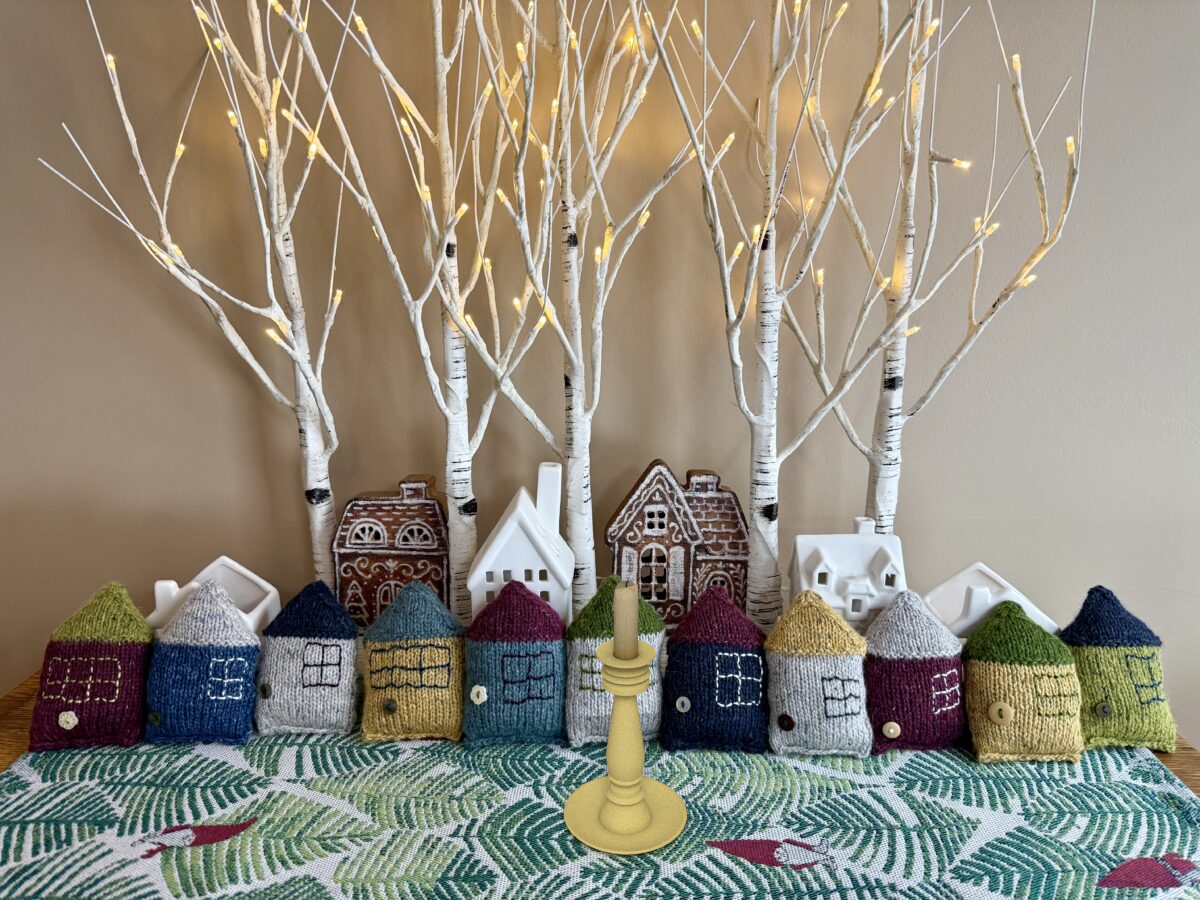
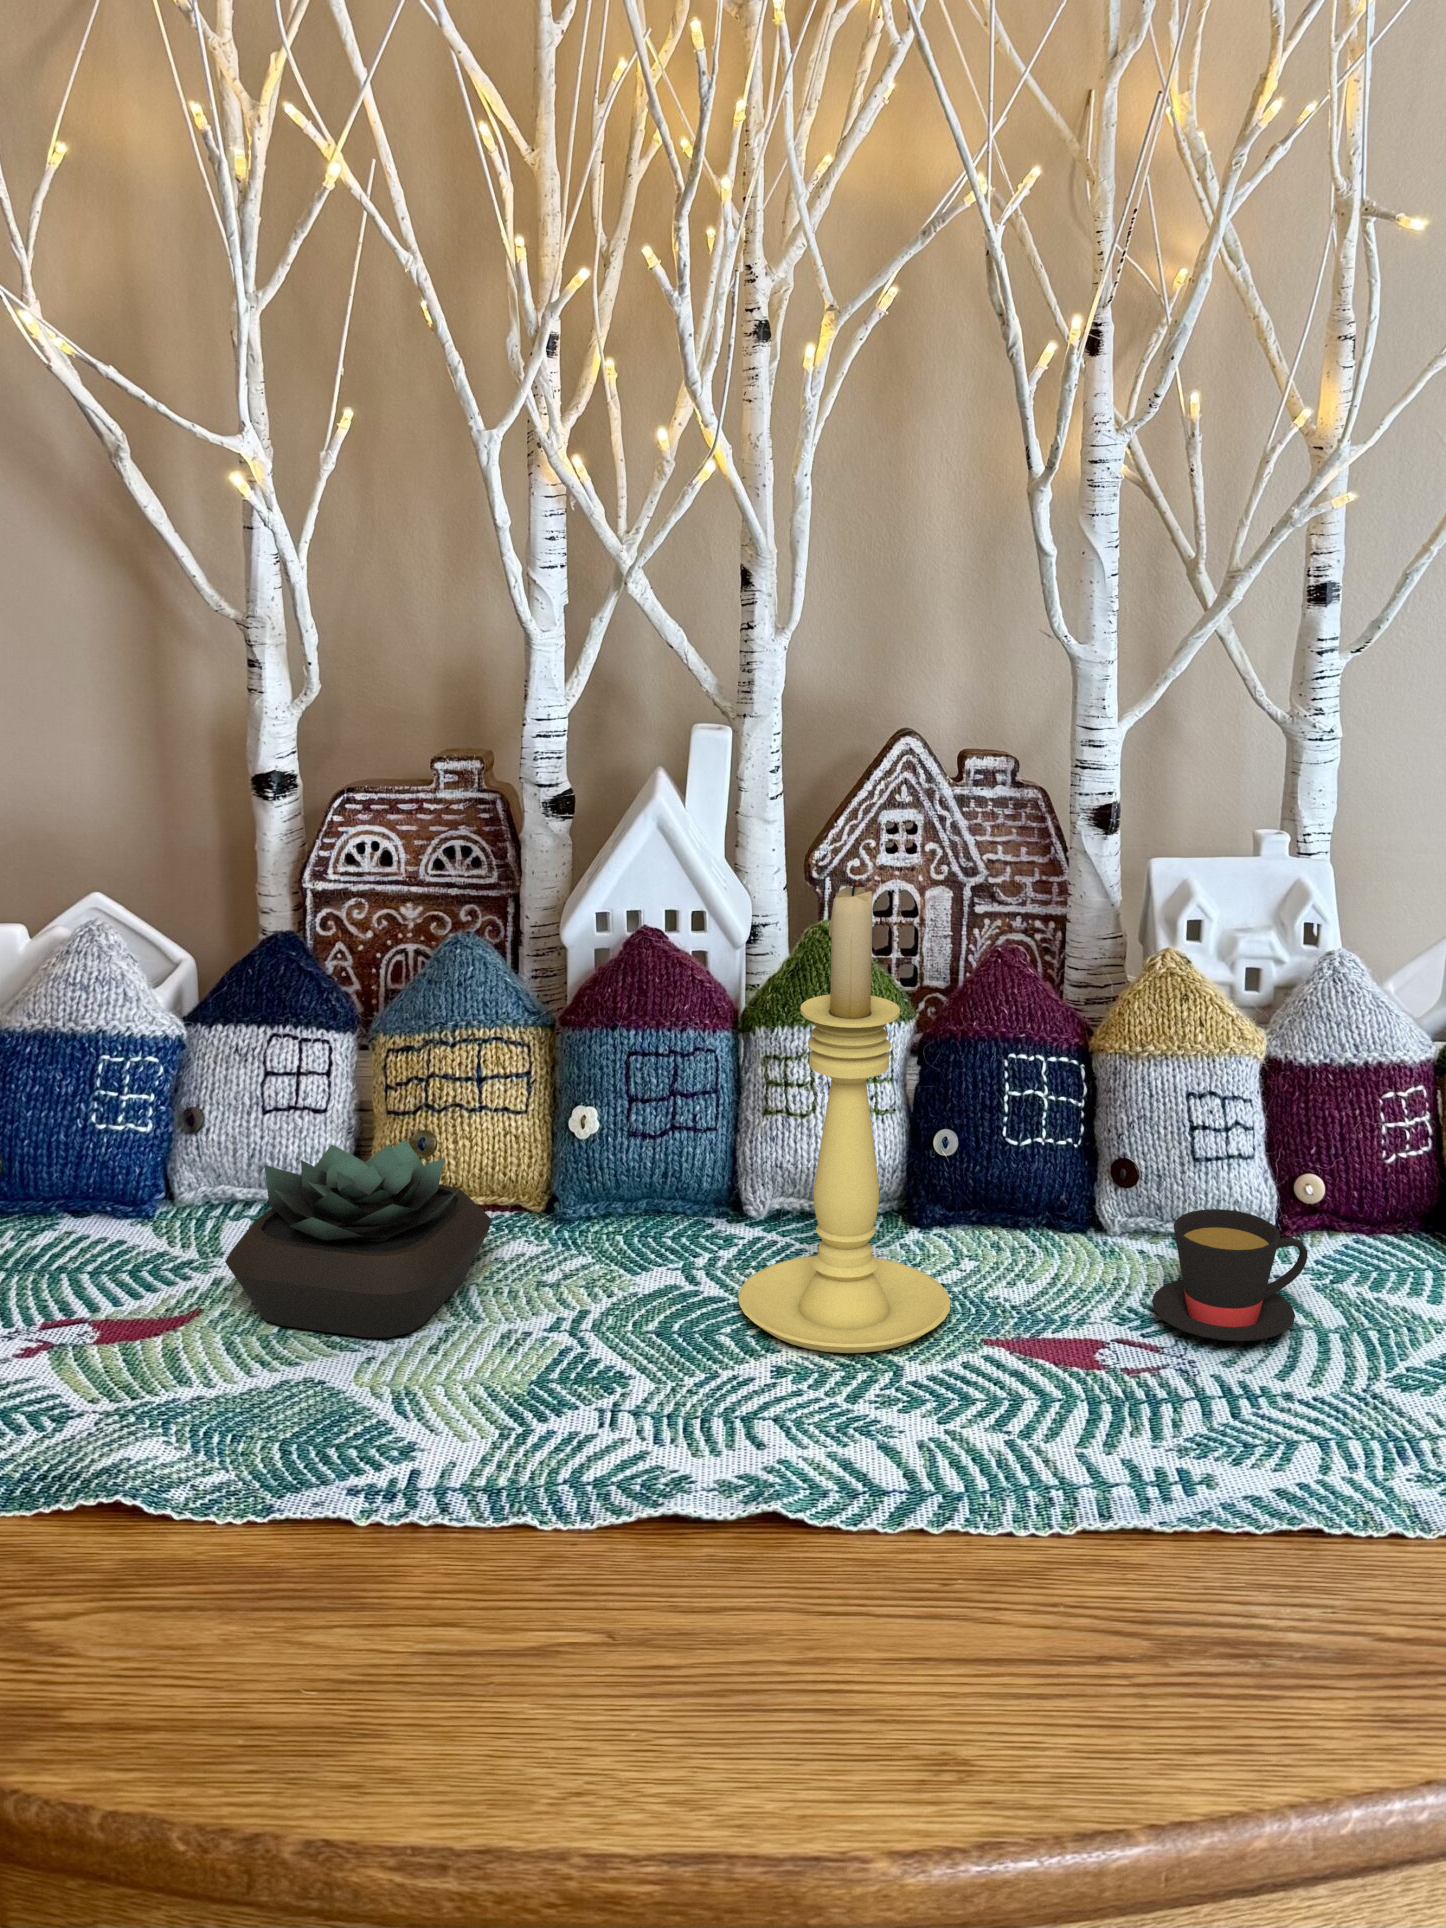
succulent plant: none [263,713,424,845] -> present [225,1140,492,1338]
teacup: none [804,757,897,846] -> present [1152,1209,1308,1341]

